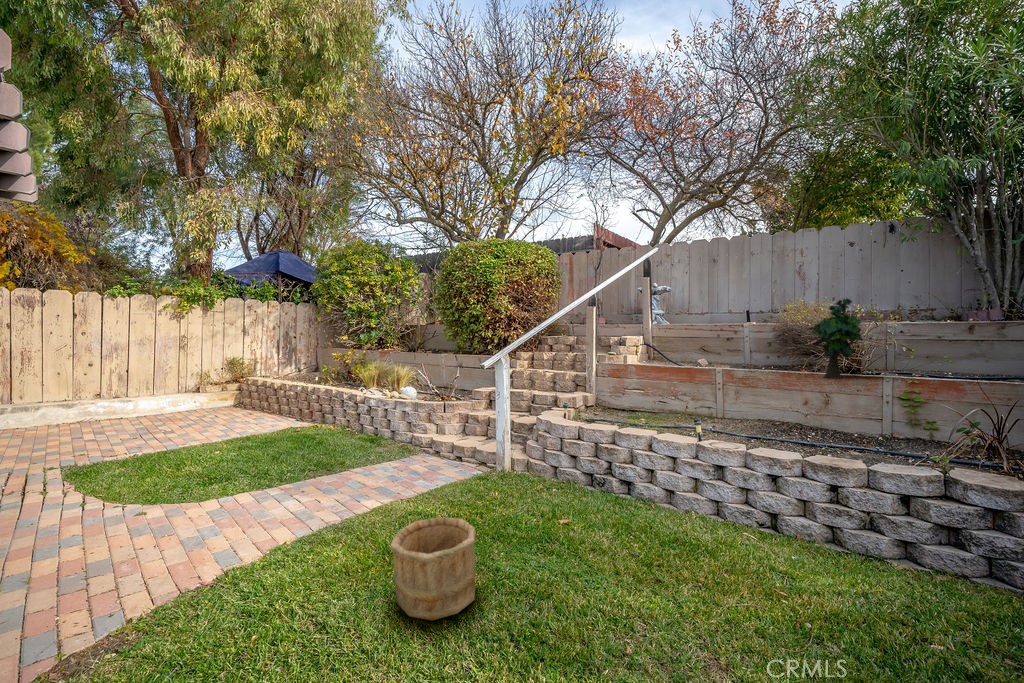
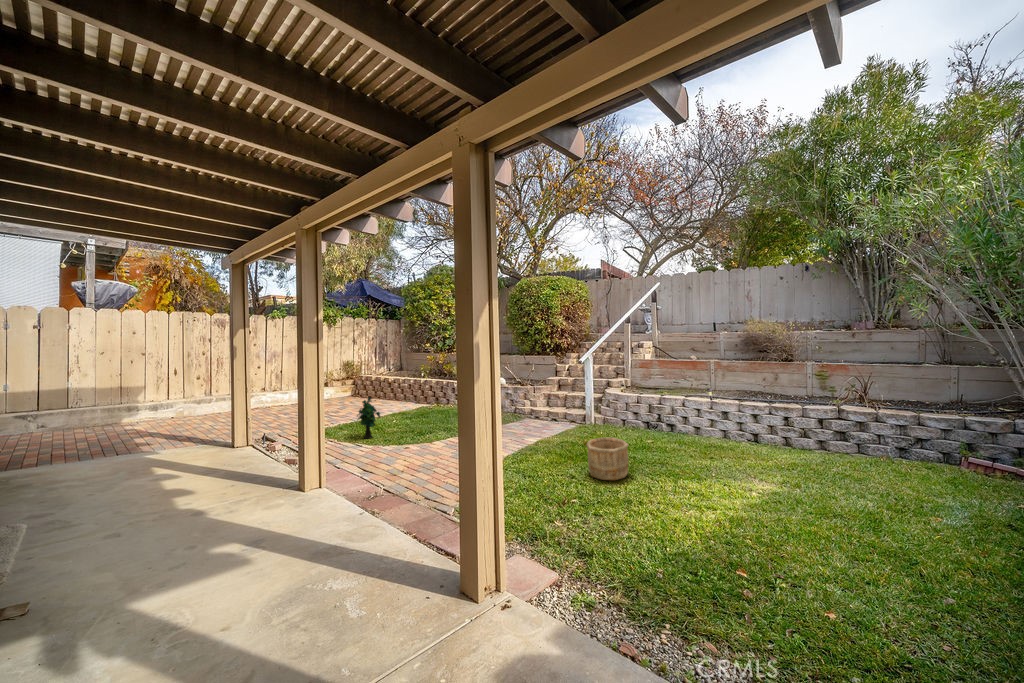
decorative plant: present [808,298,863,379] -> present [357,397,380,439]

